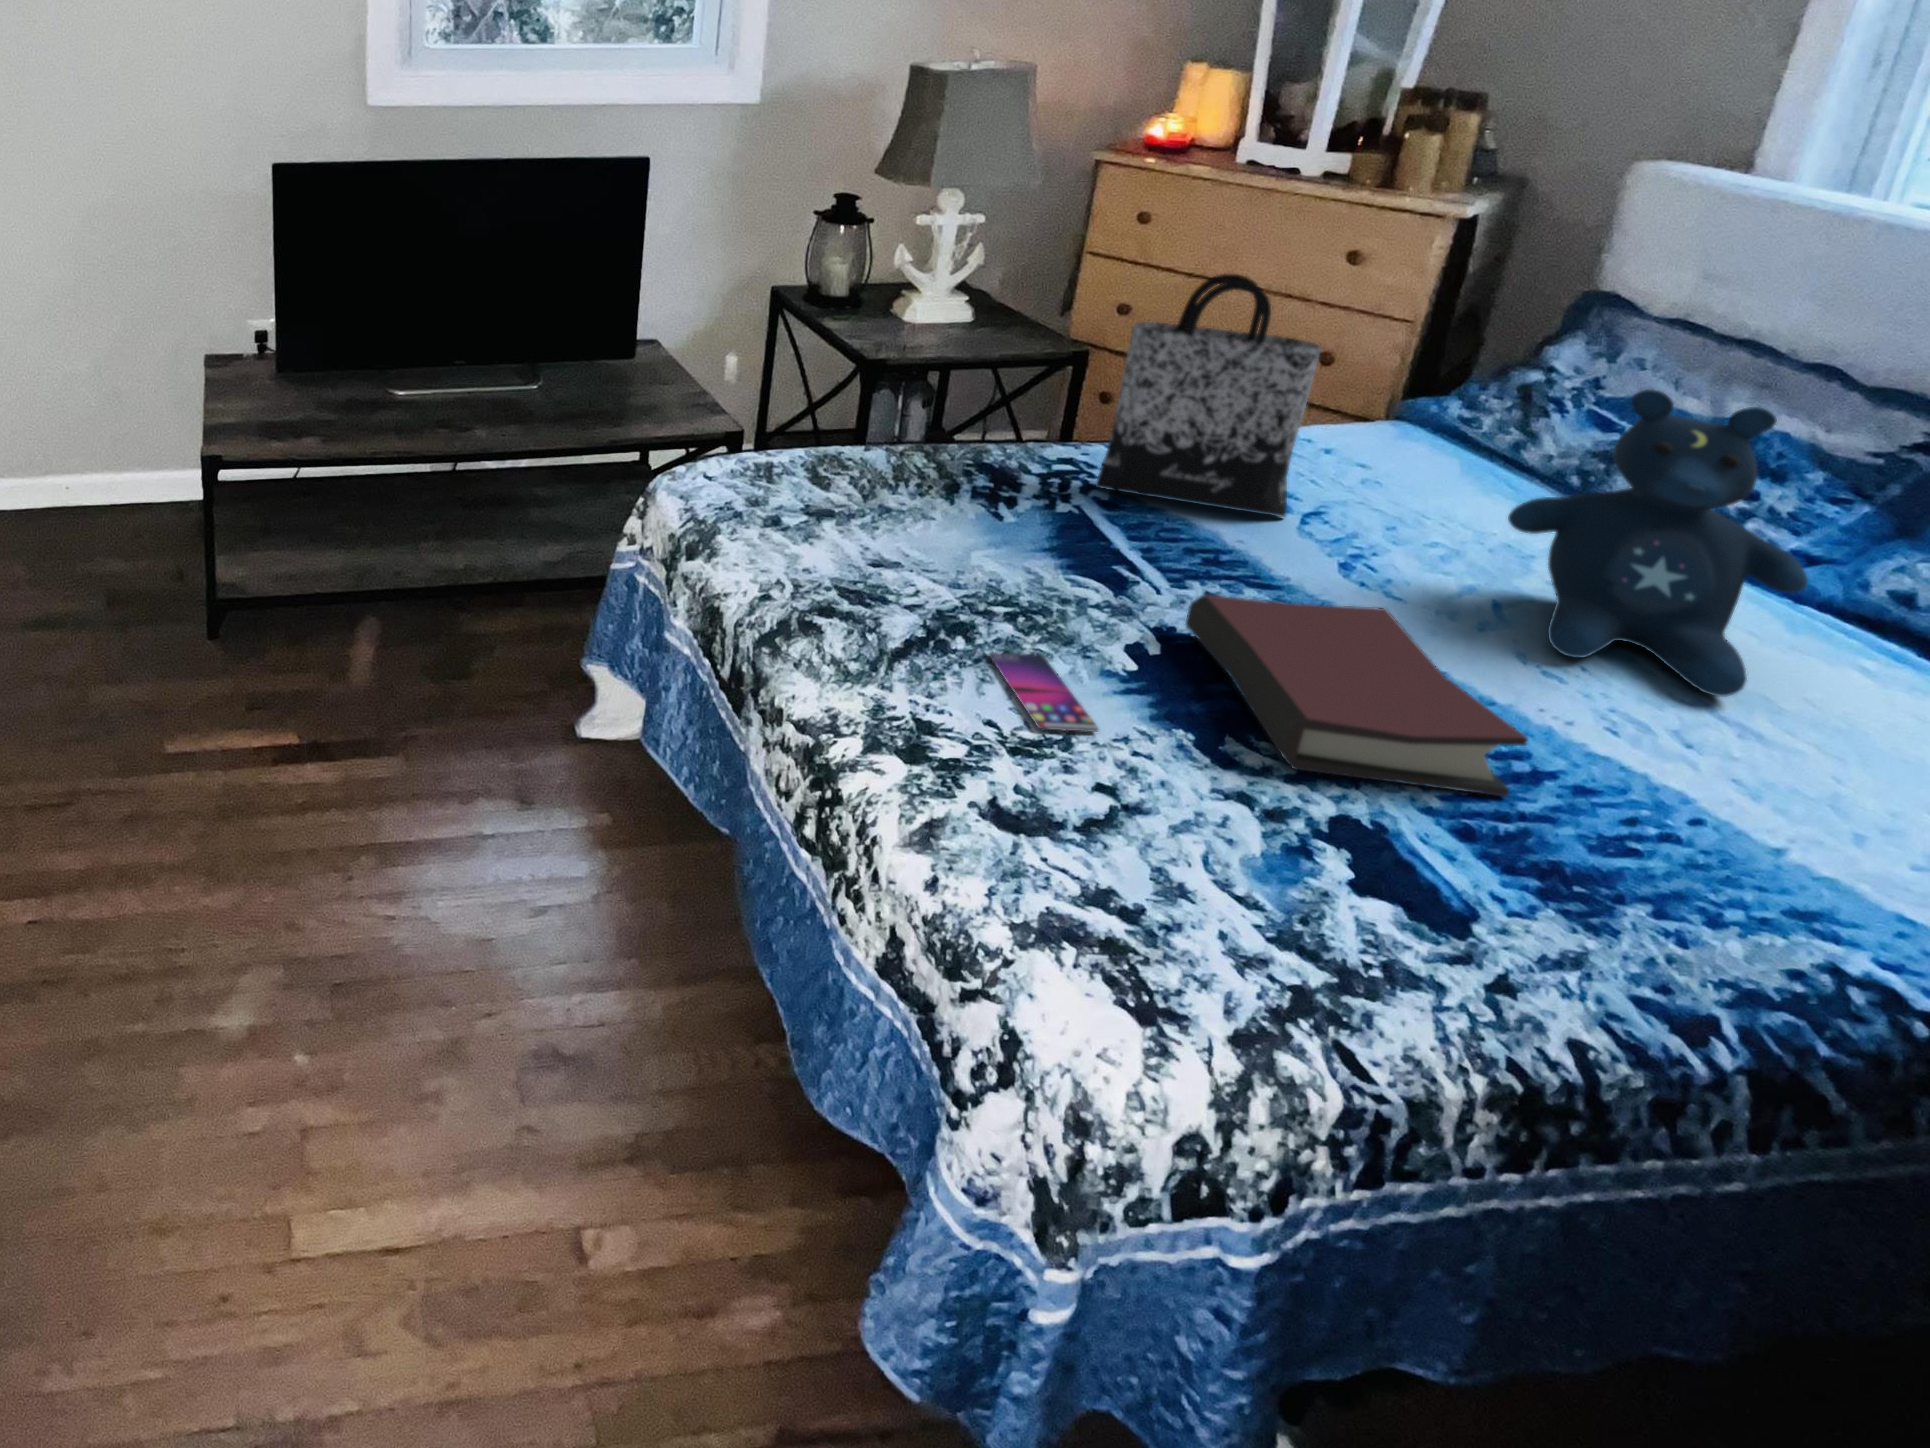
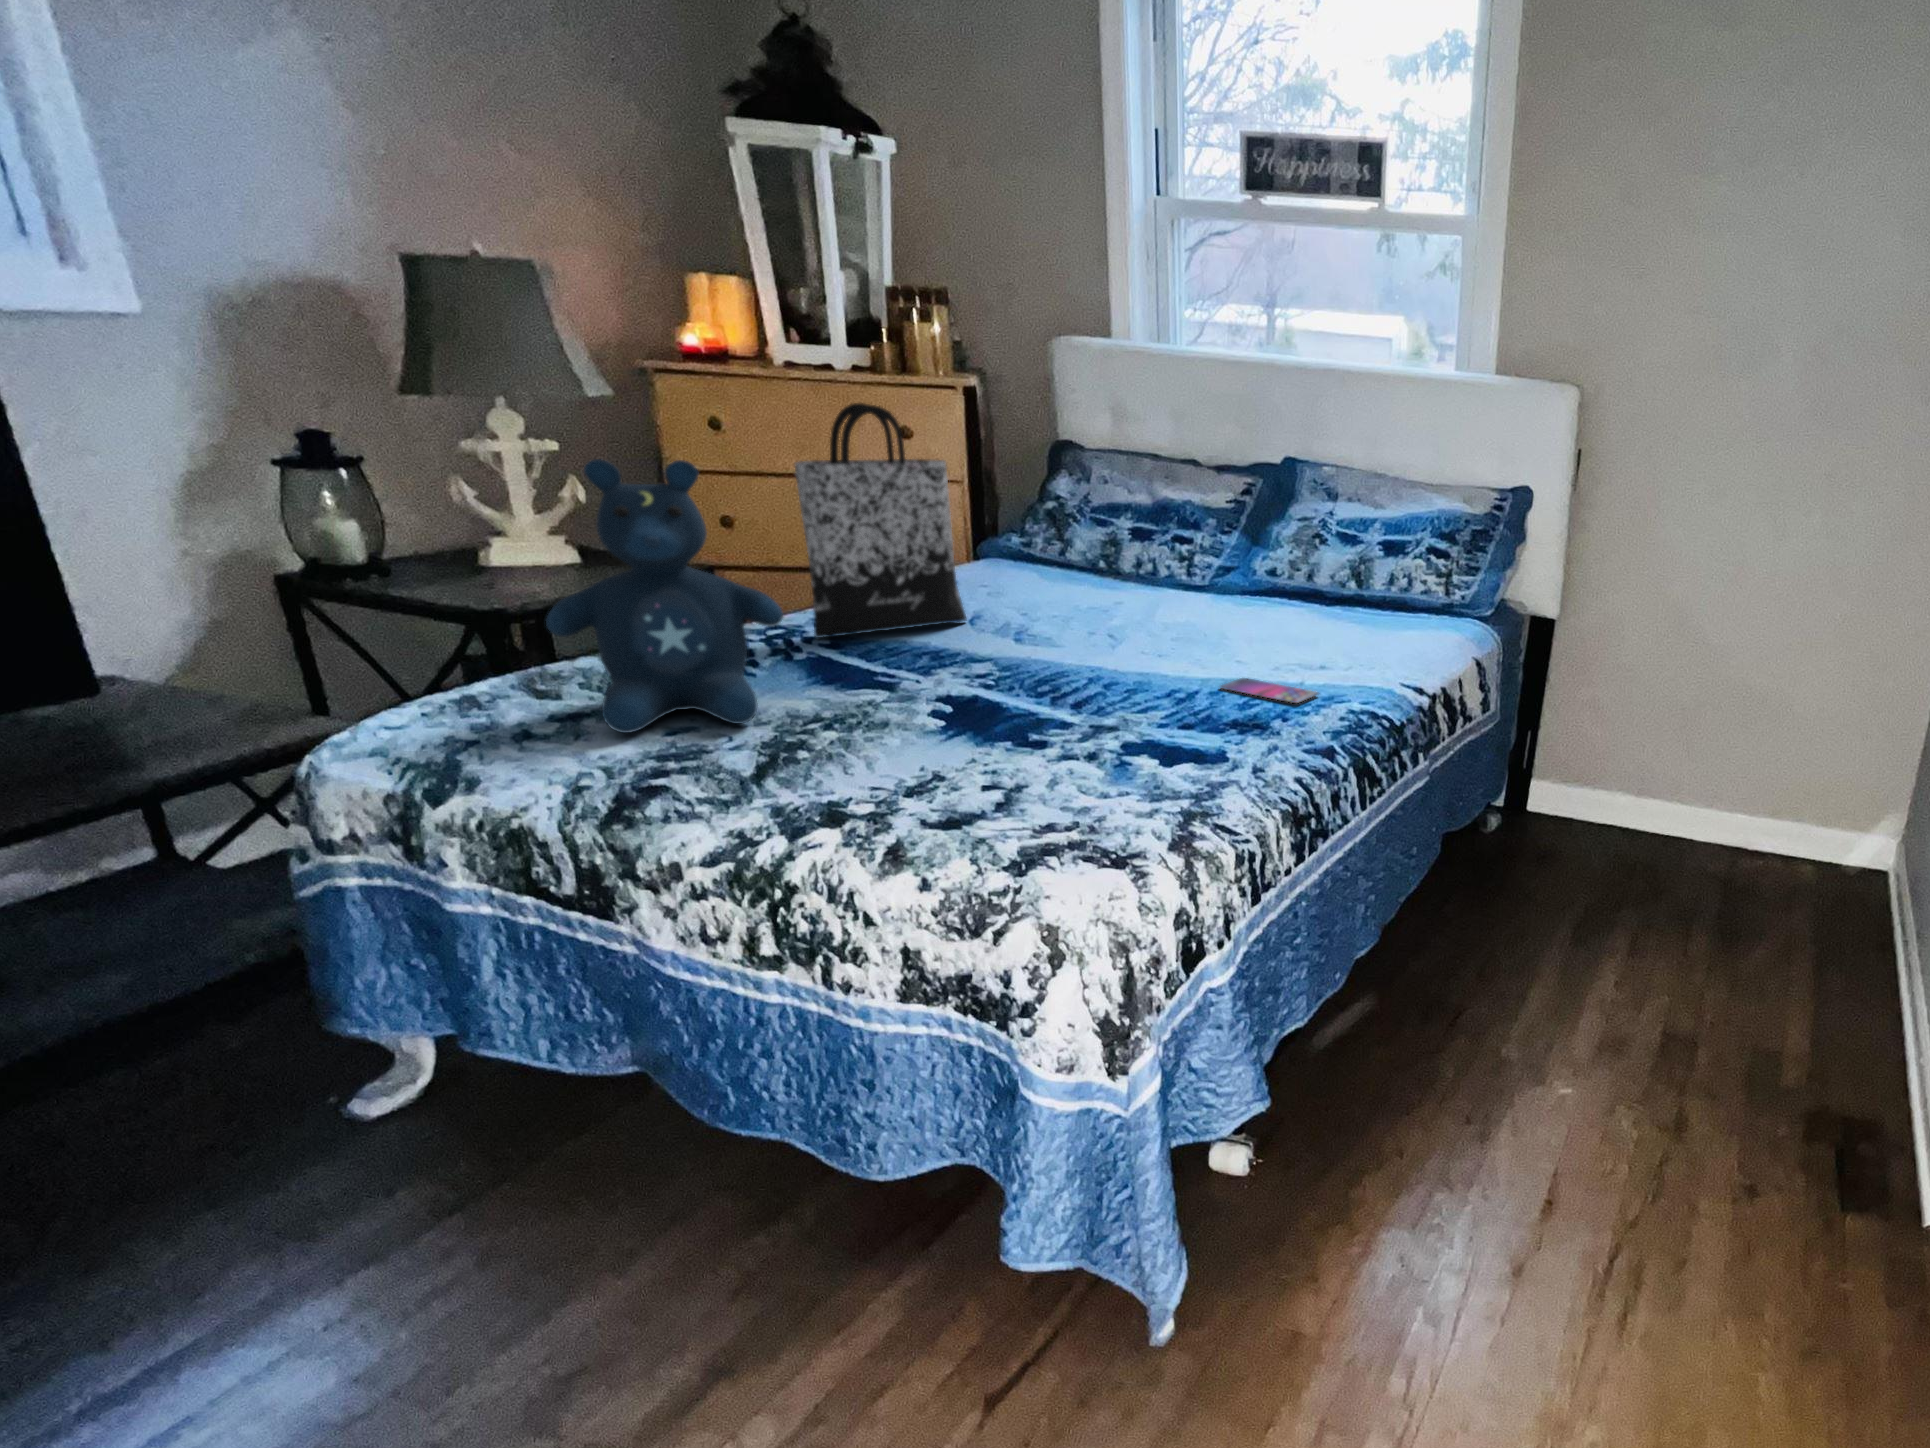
stuffed bear: present [1508,389,1808,697] -> present [546,459,783,733]
hardback book: present [1185,595,1528,797] -> none [959,628,1194,729]
smartphone: present [989,652,1099,732] -> present [1220,678,1318,703]

